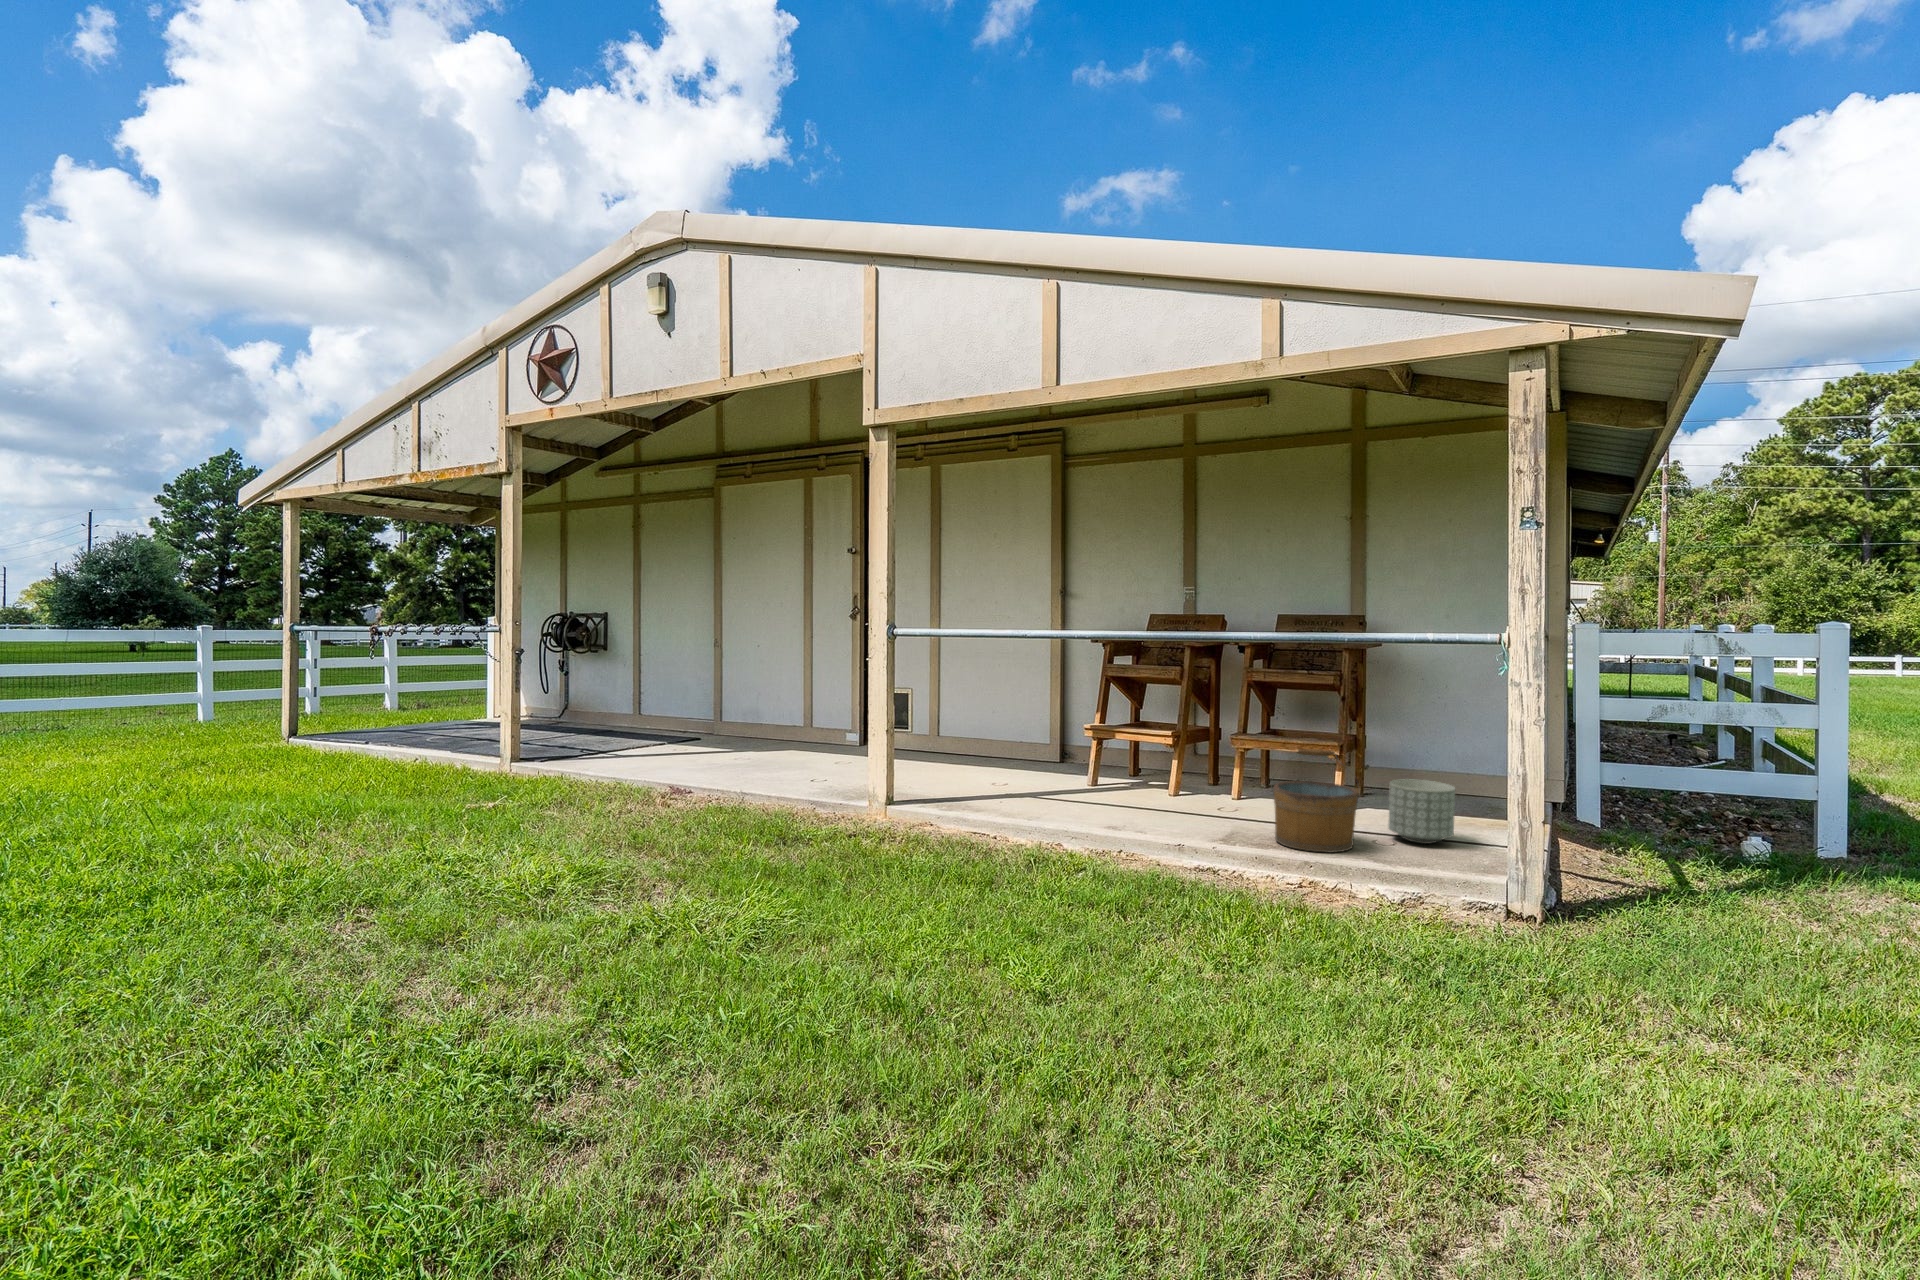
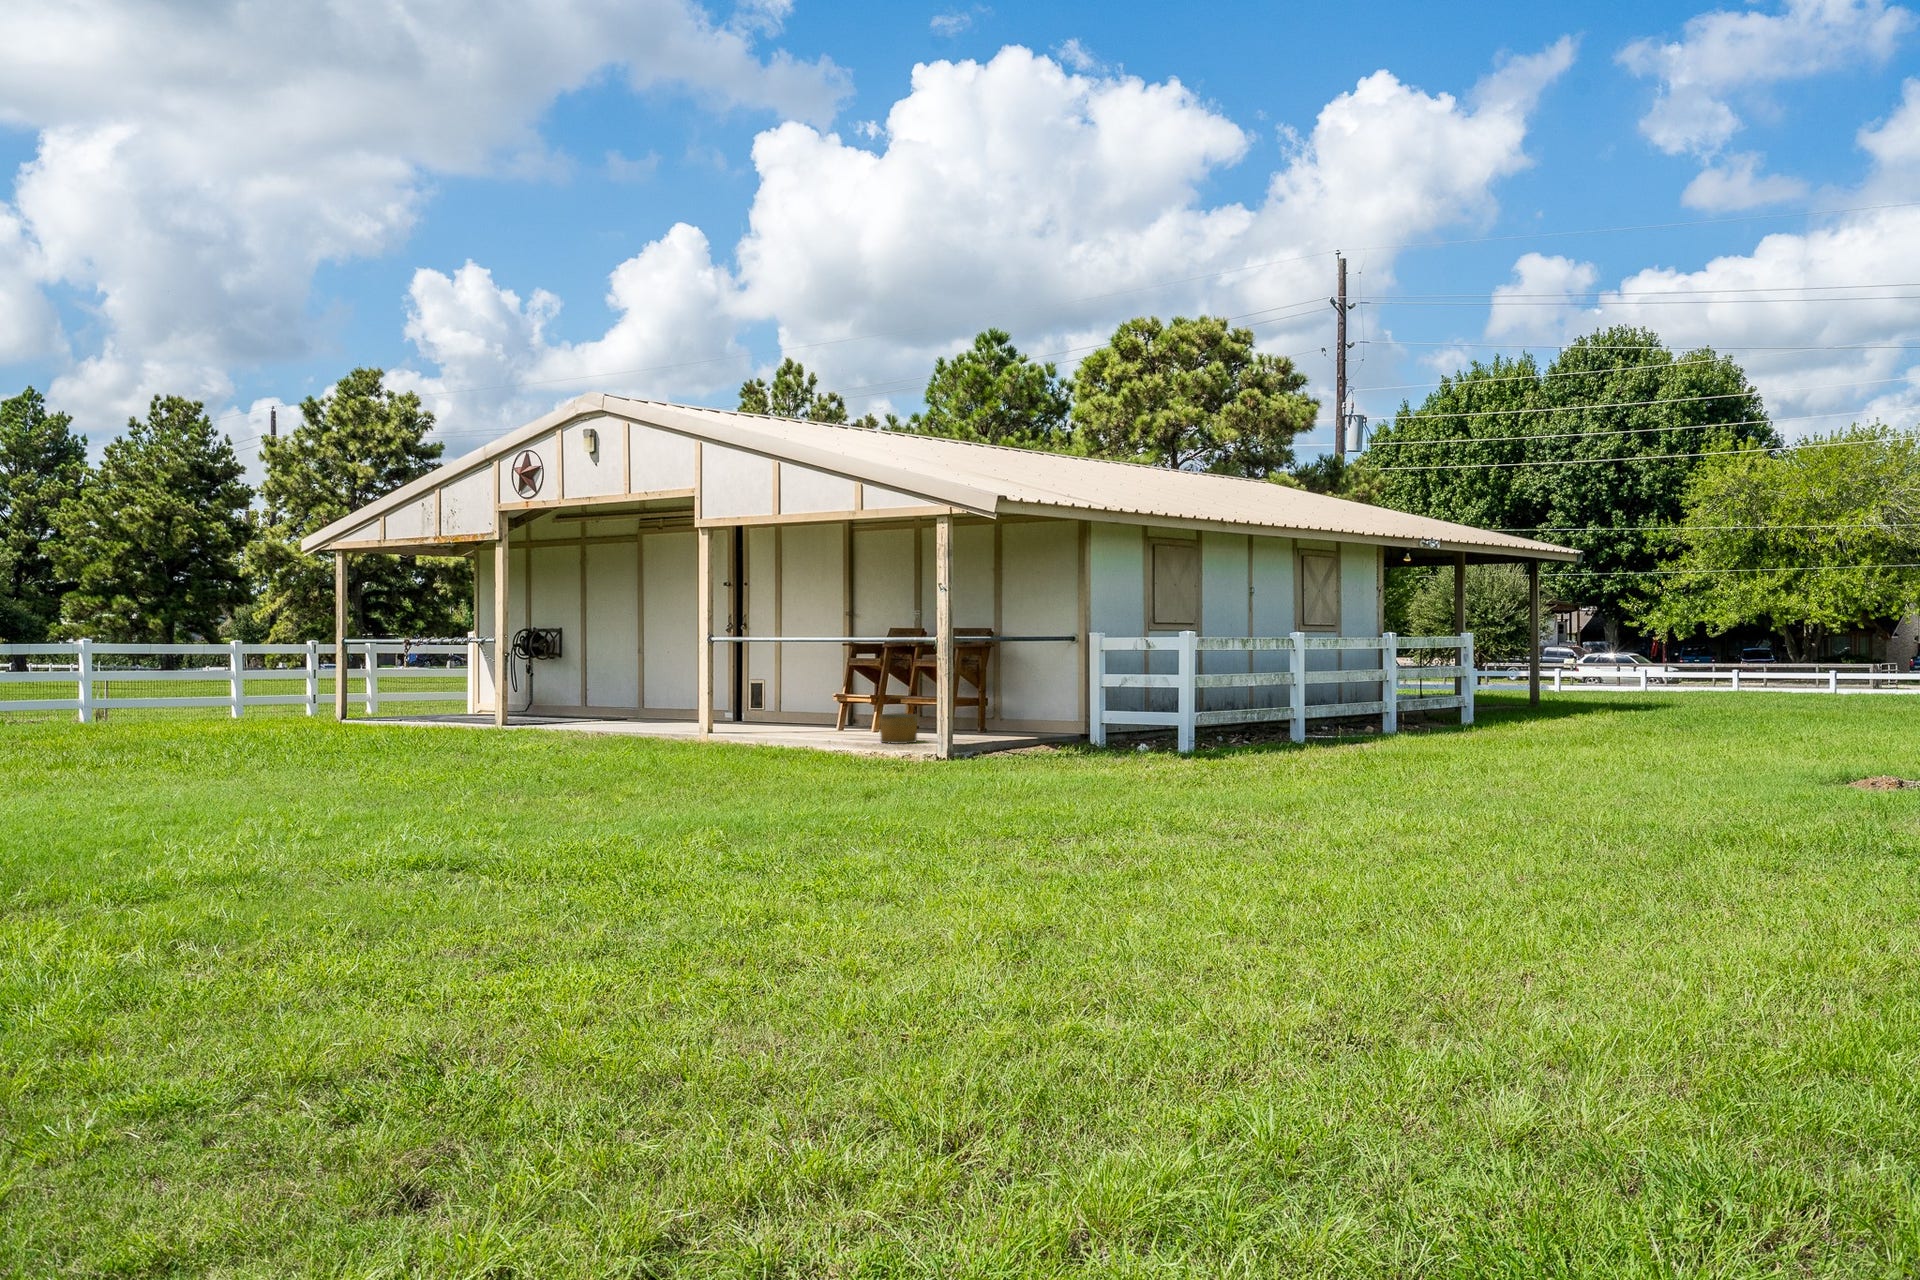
planter: present [1388,779,1455,844] -> none [939,713,969,742]

